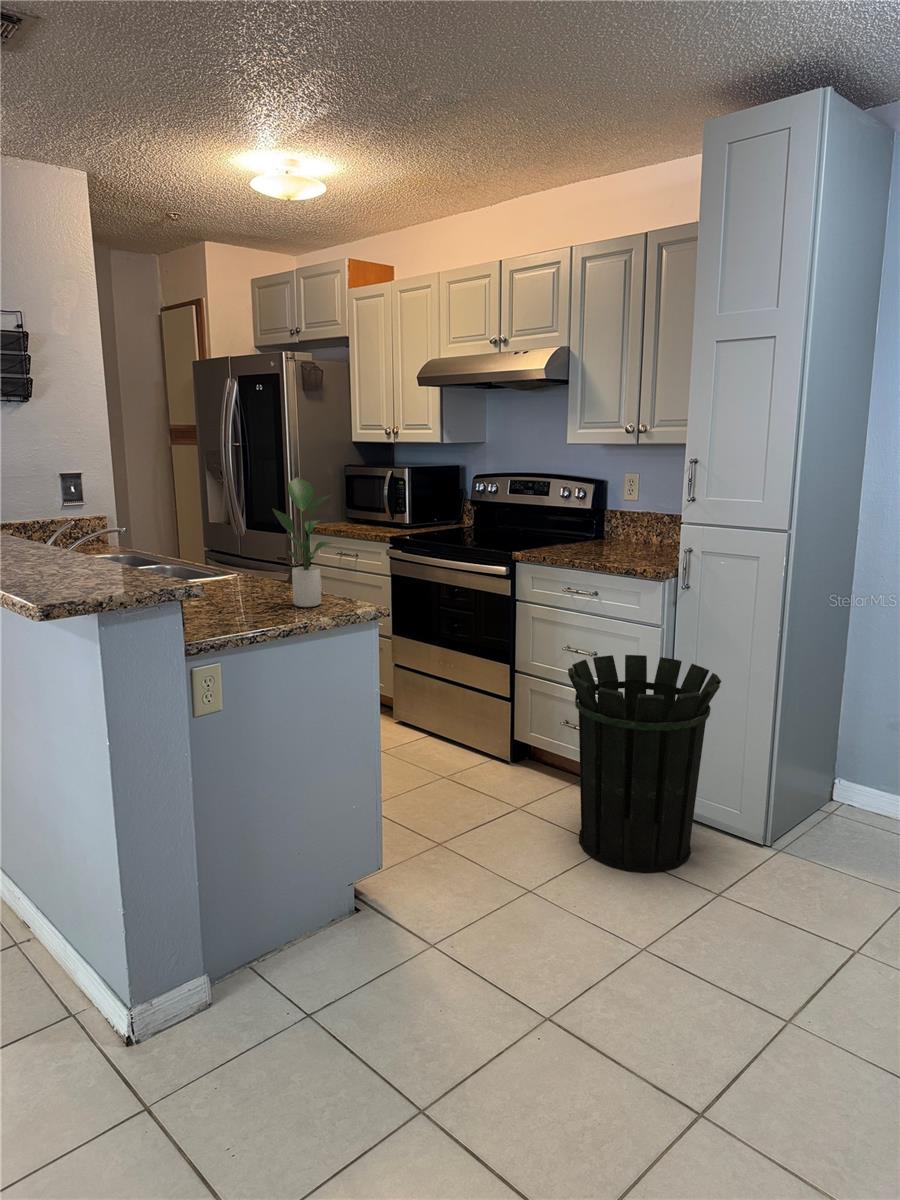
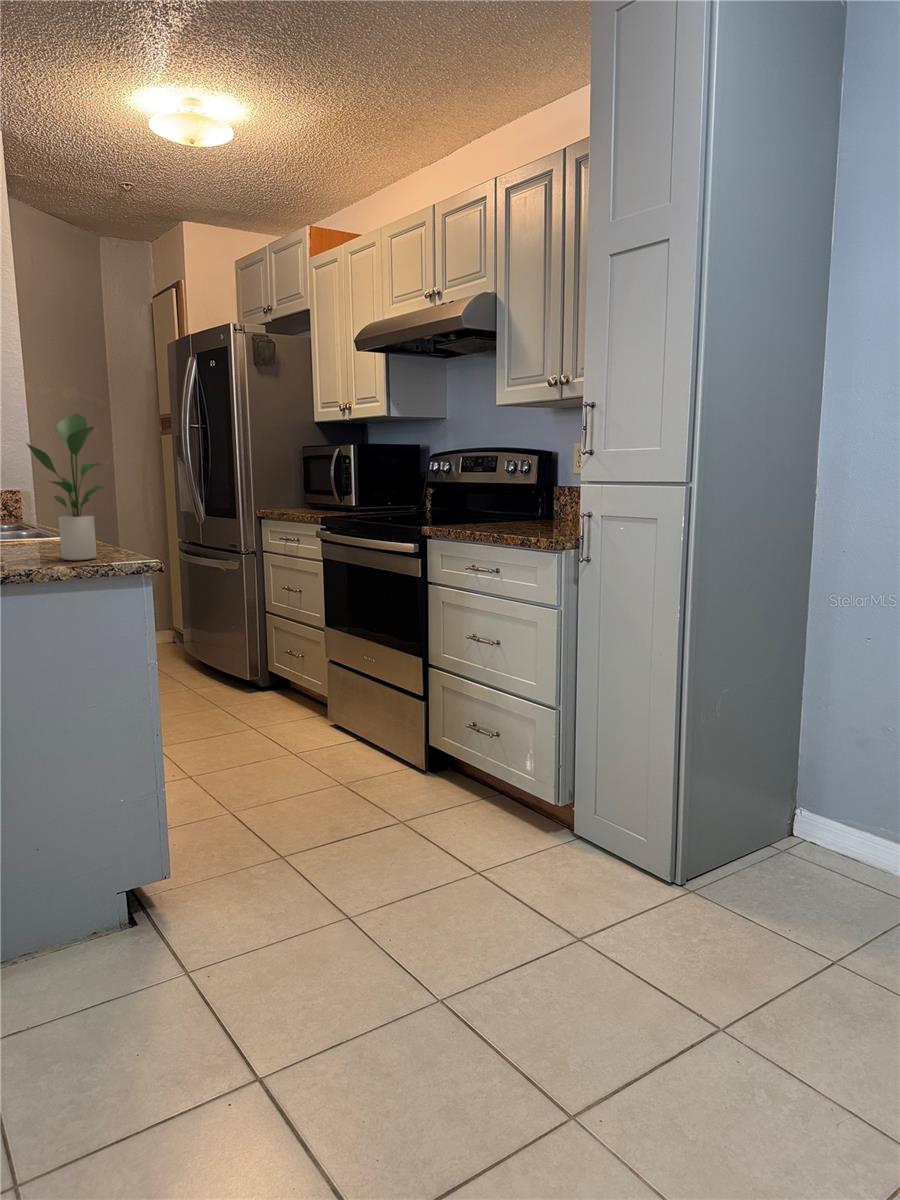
waste bin: present [568,655,721,873] -> none [421,643,606,908]

